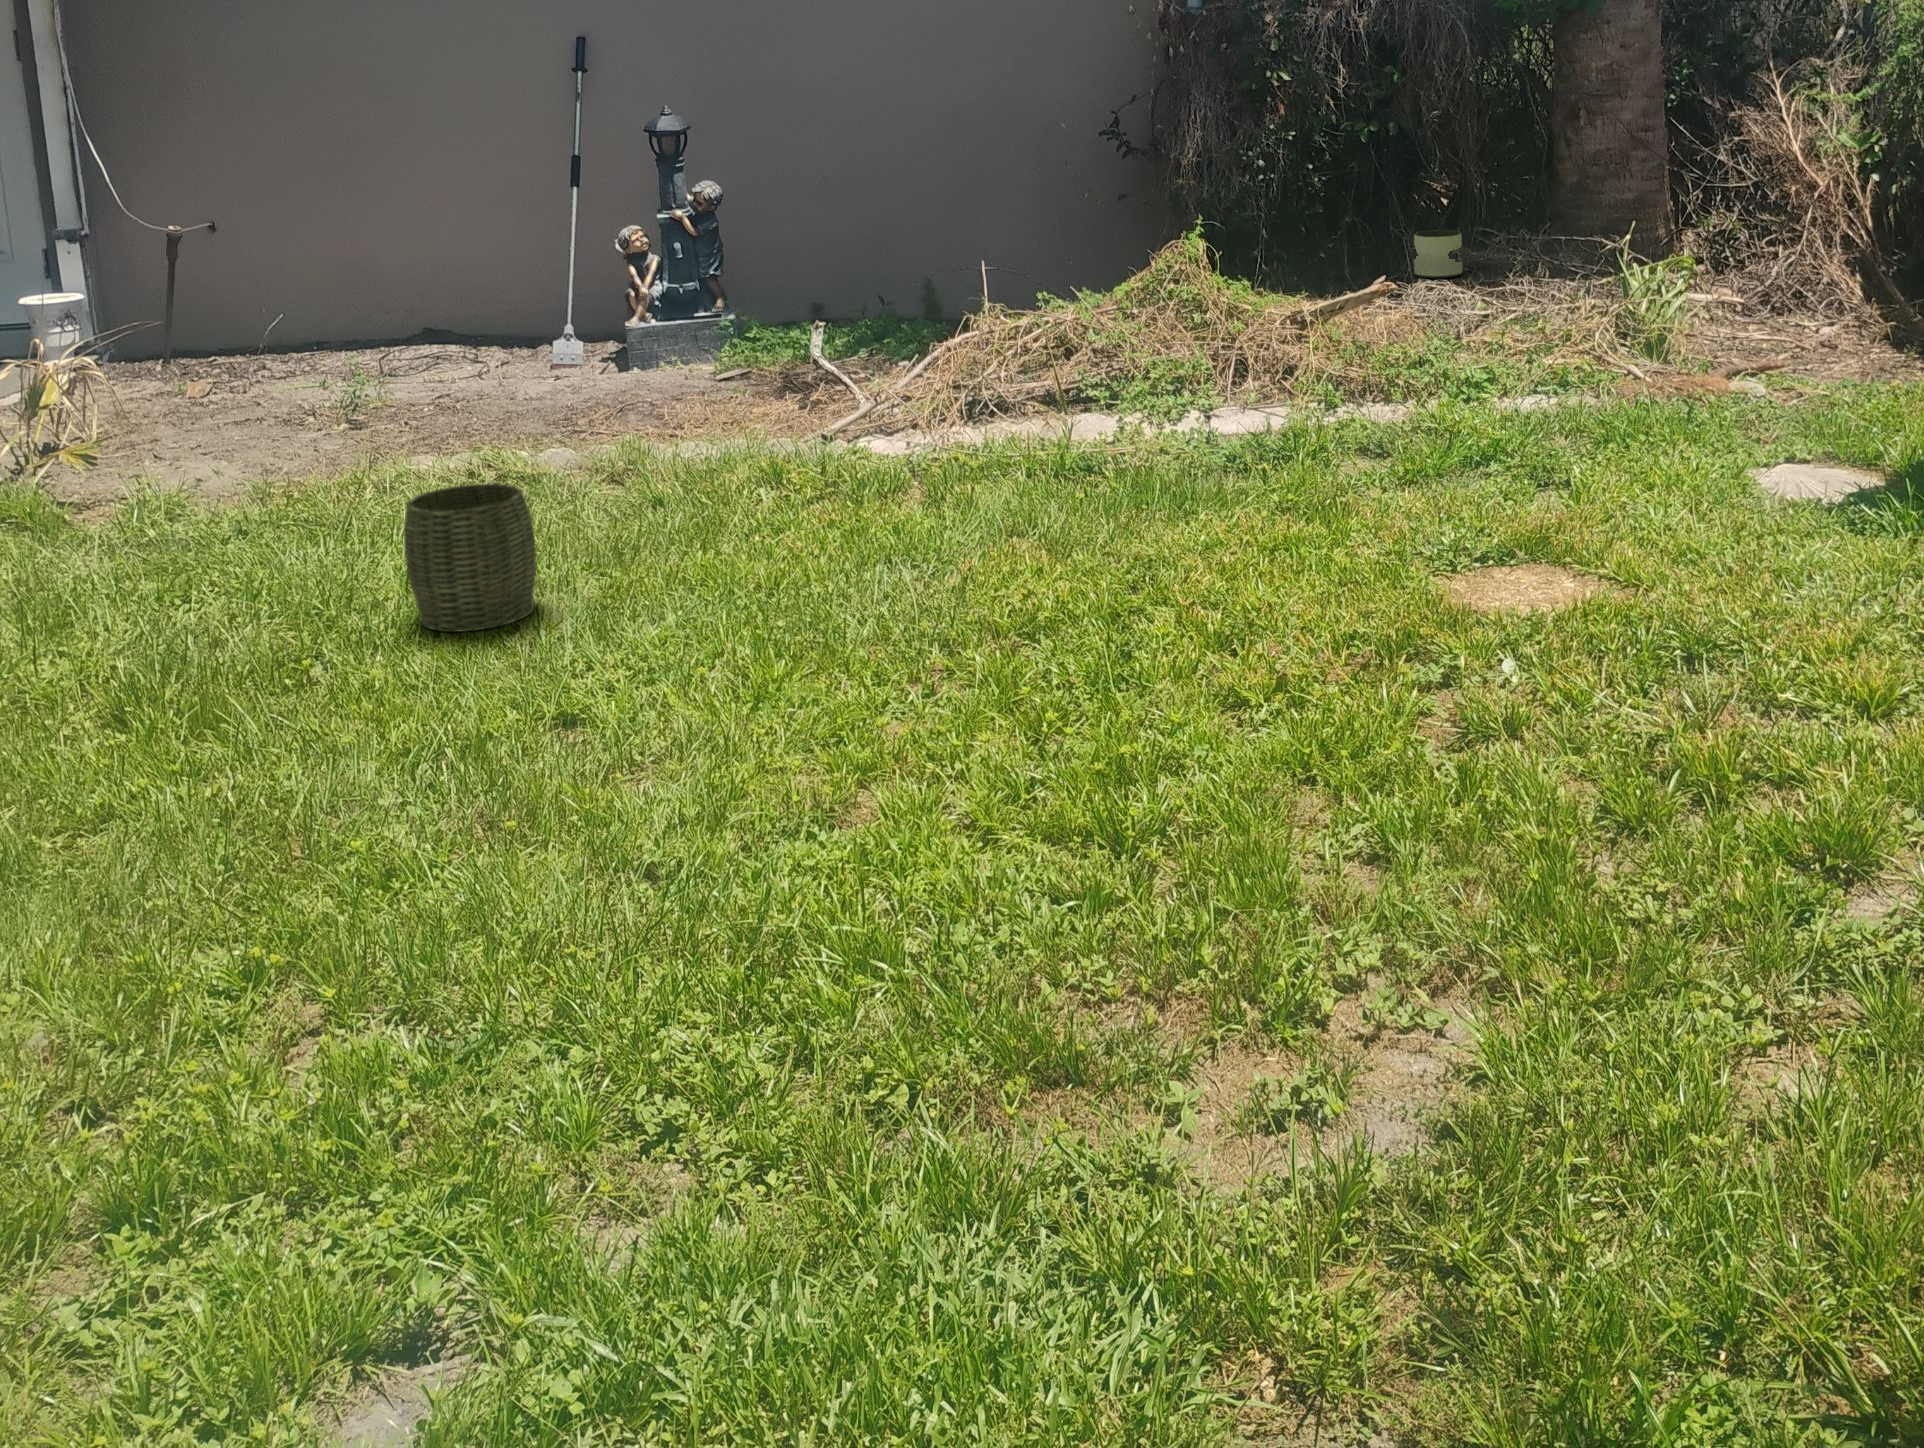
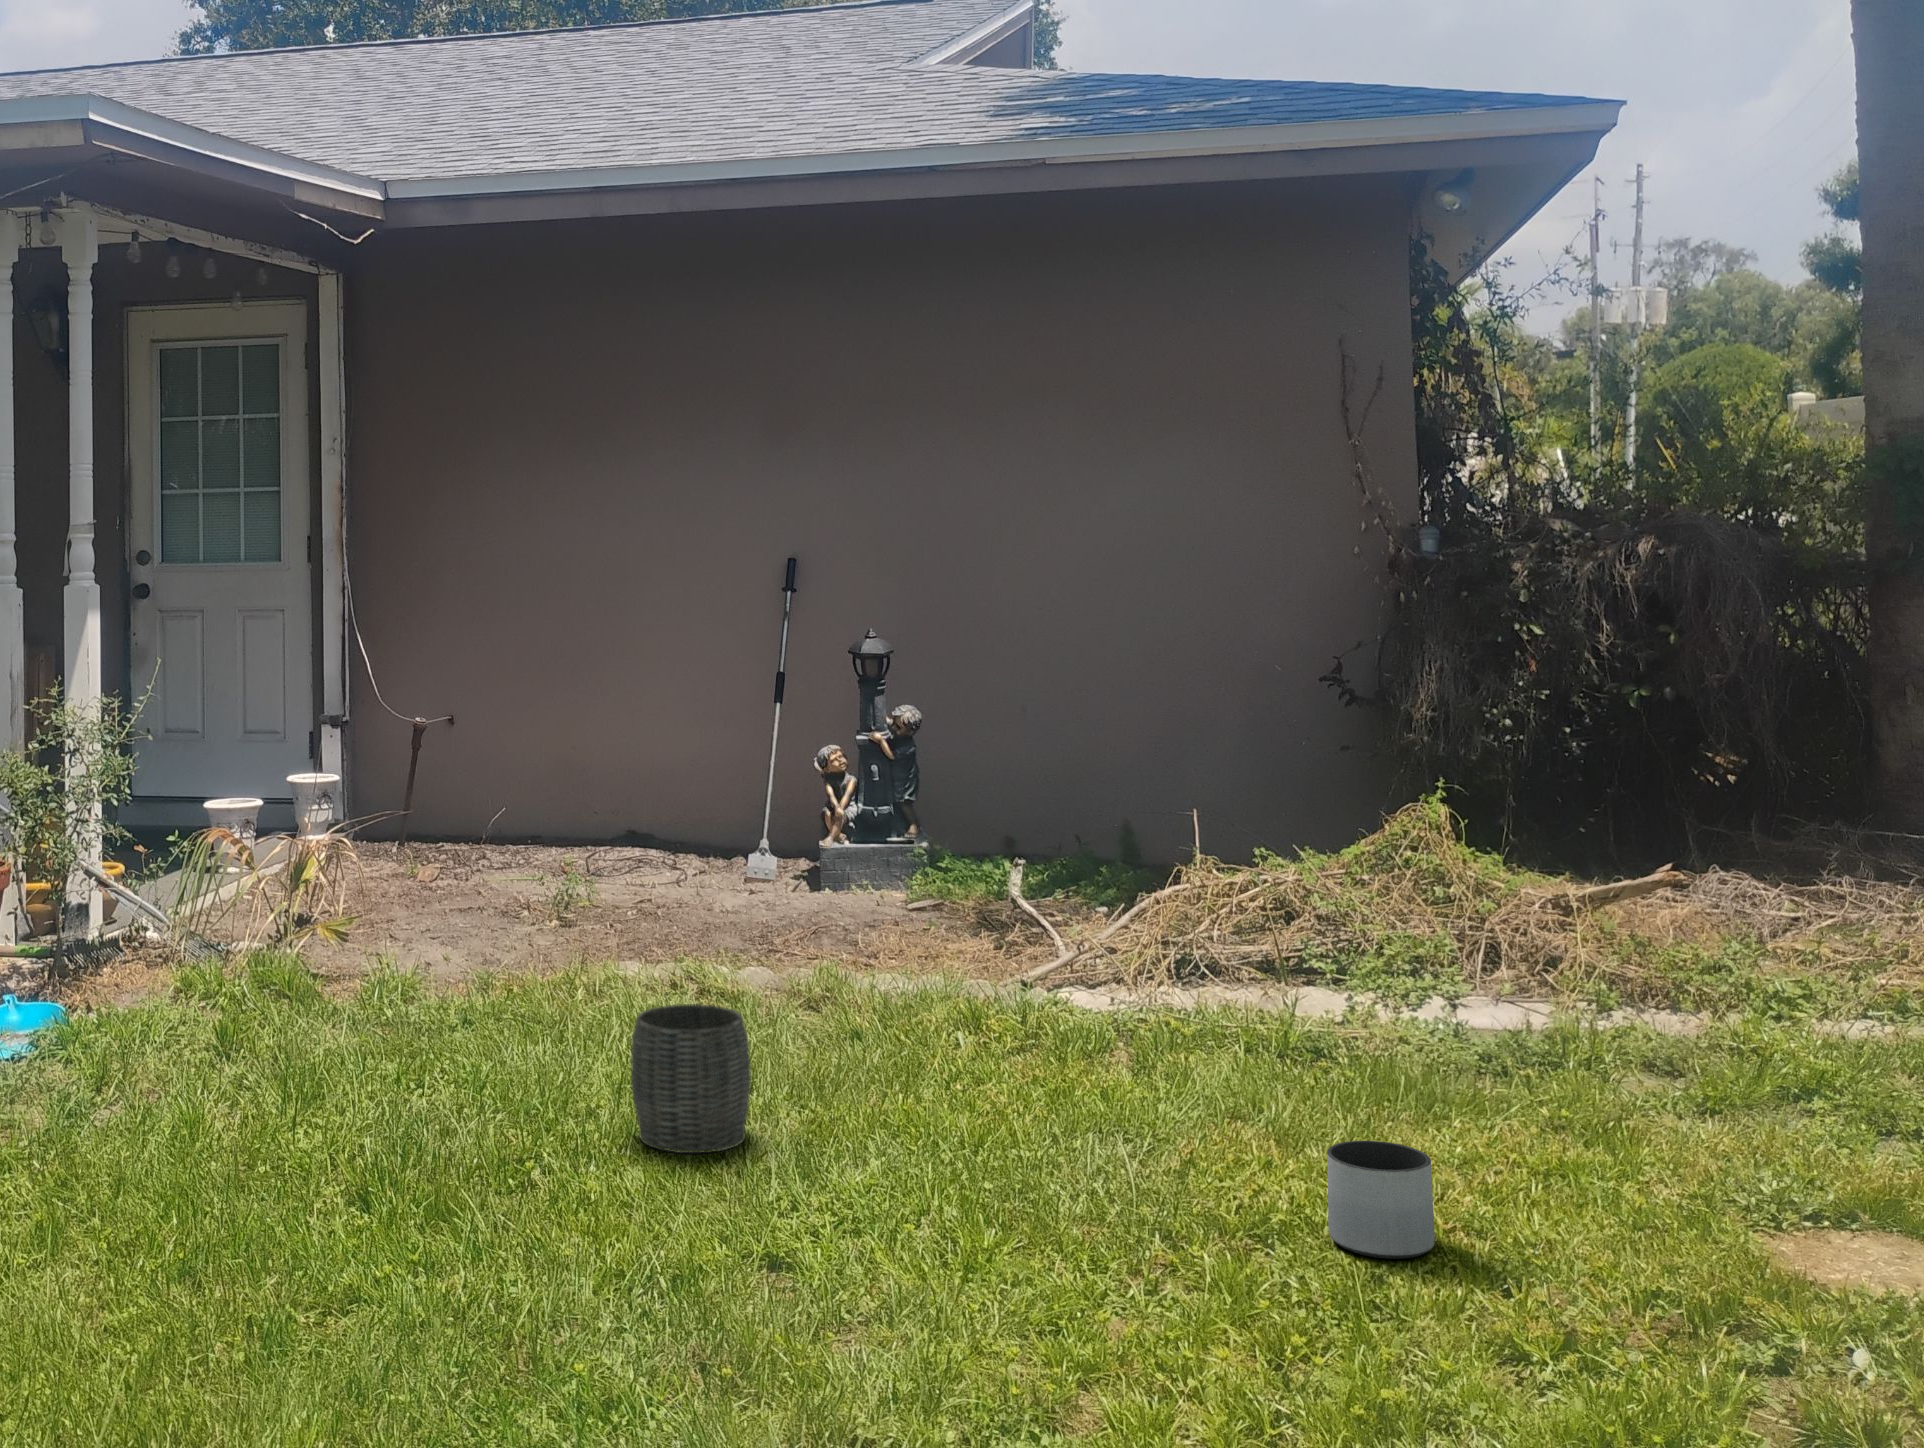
planter: present [1414,230,1462,278] -> present [1327,1141,1435,1259]

